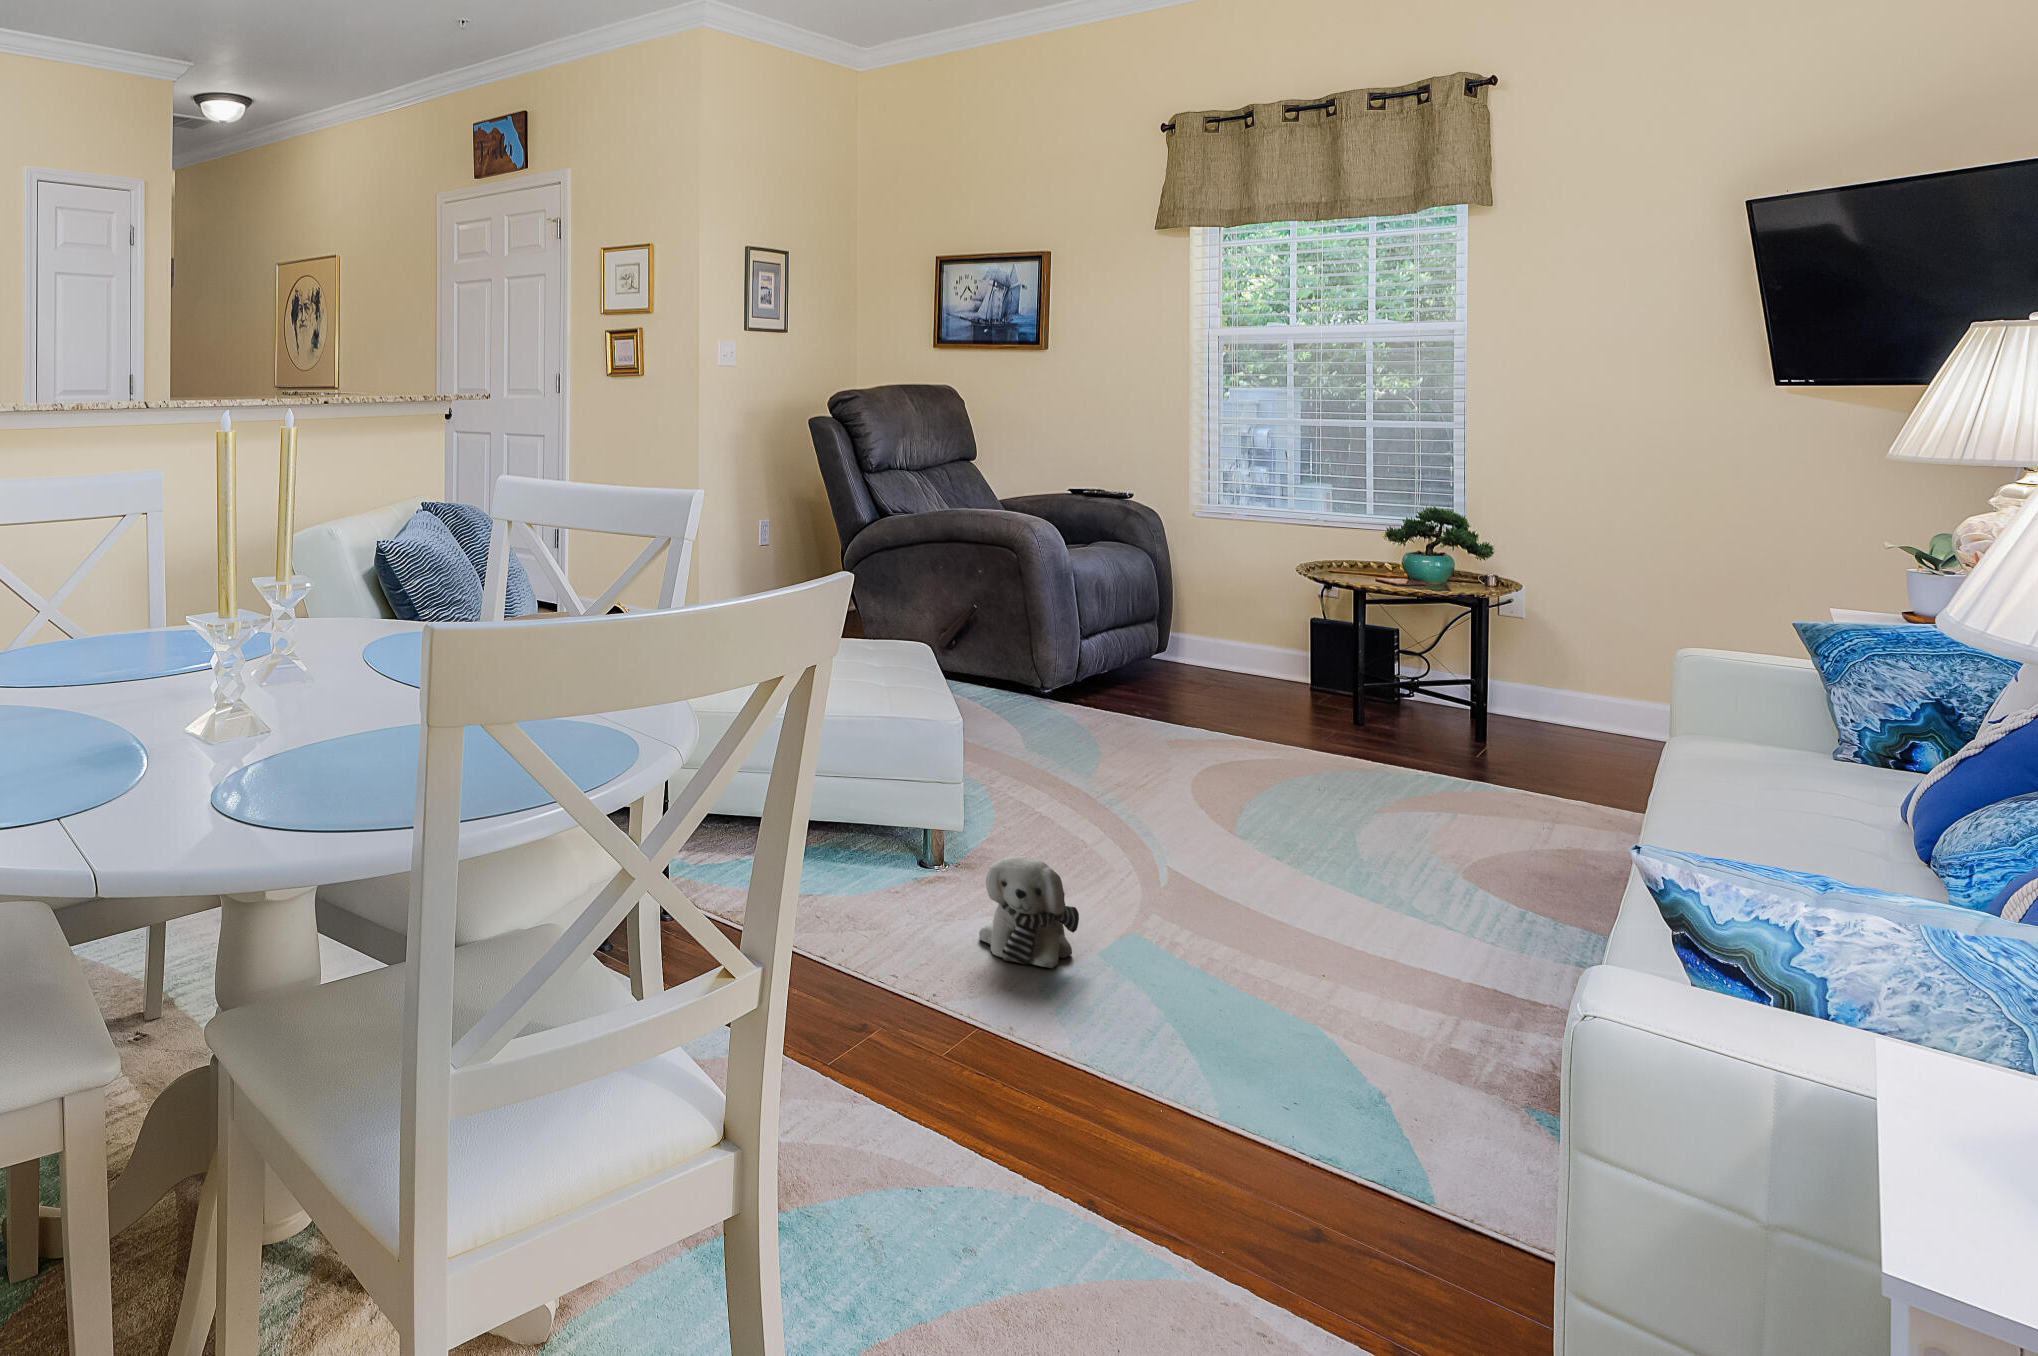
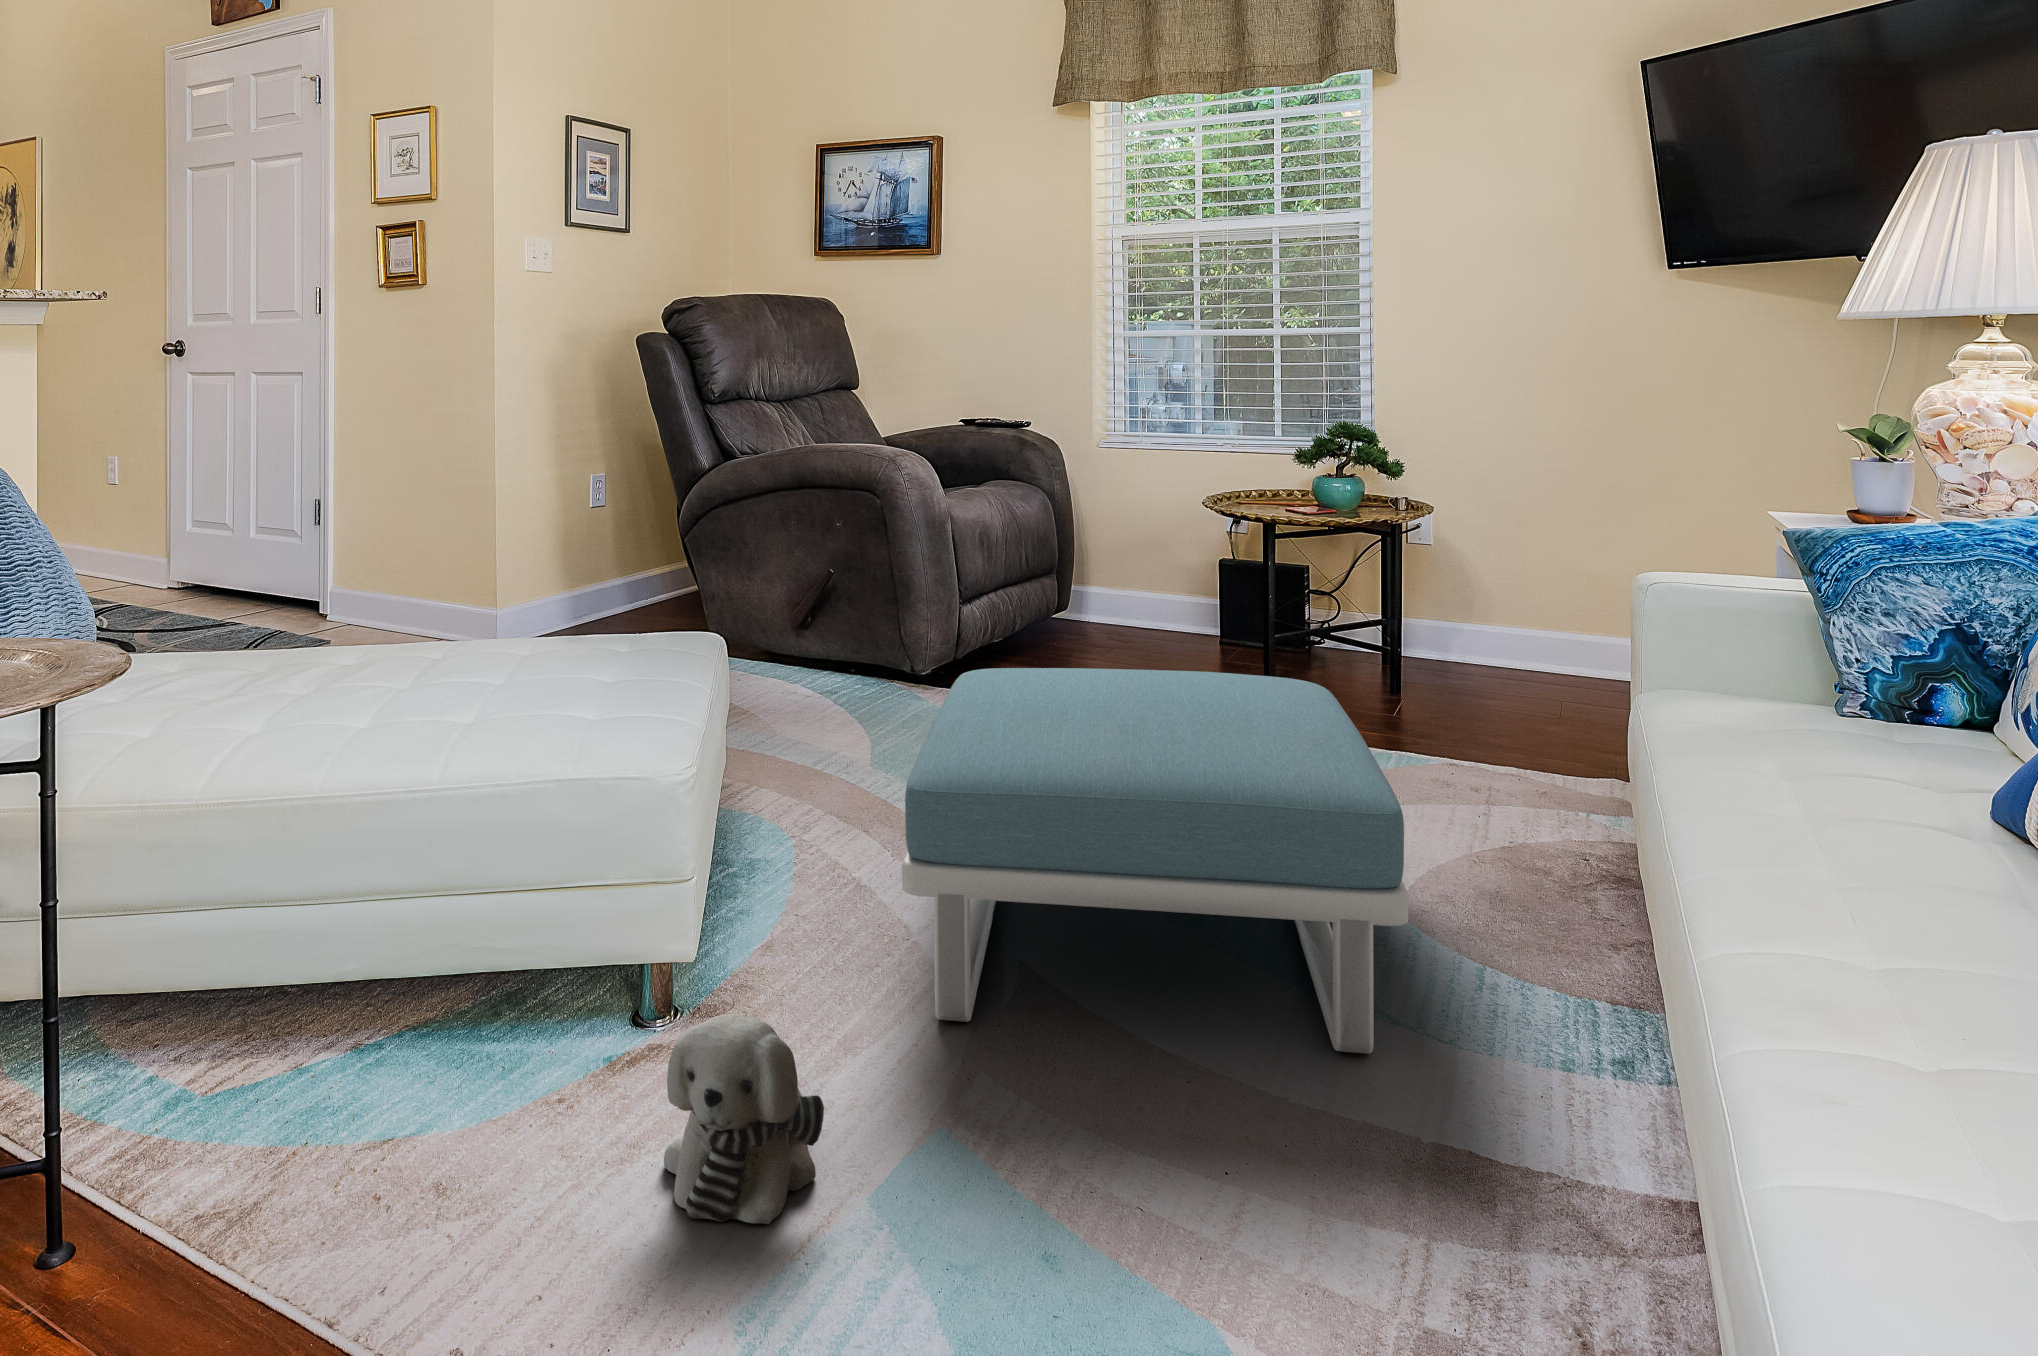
footstool: none [1103,686,1466,946] -> present [902,668,1409,1054]

